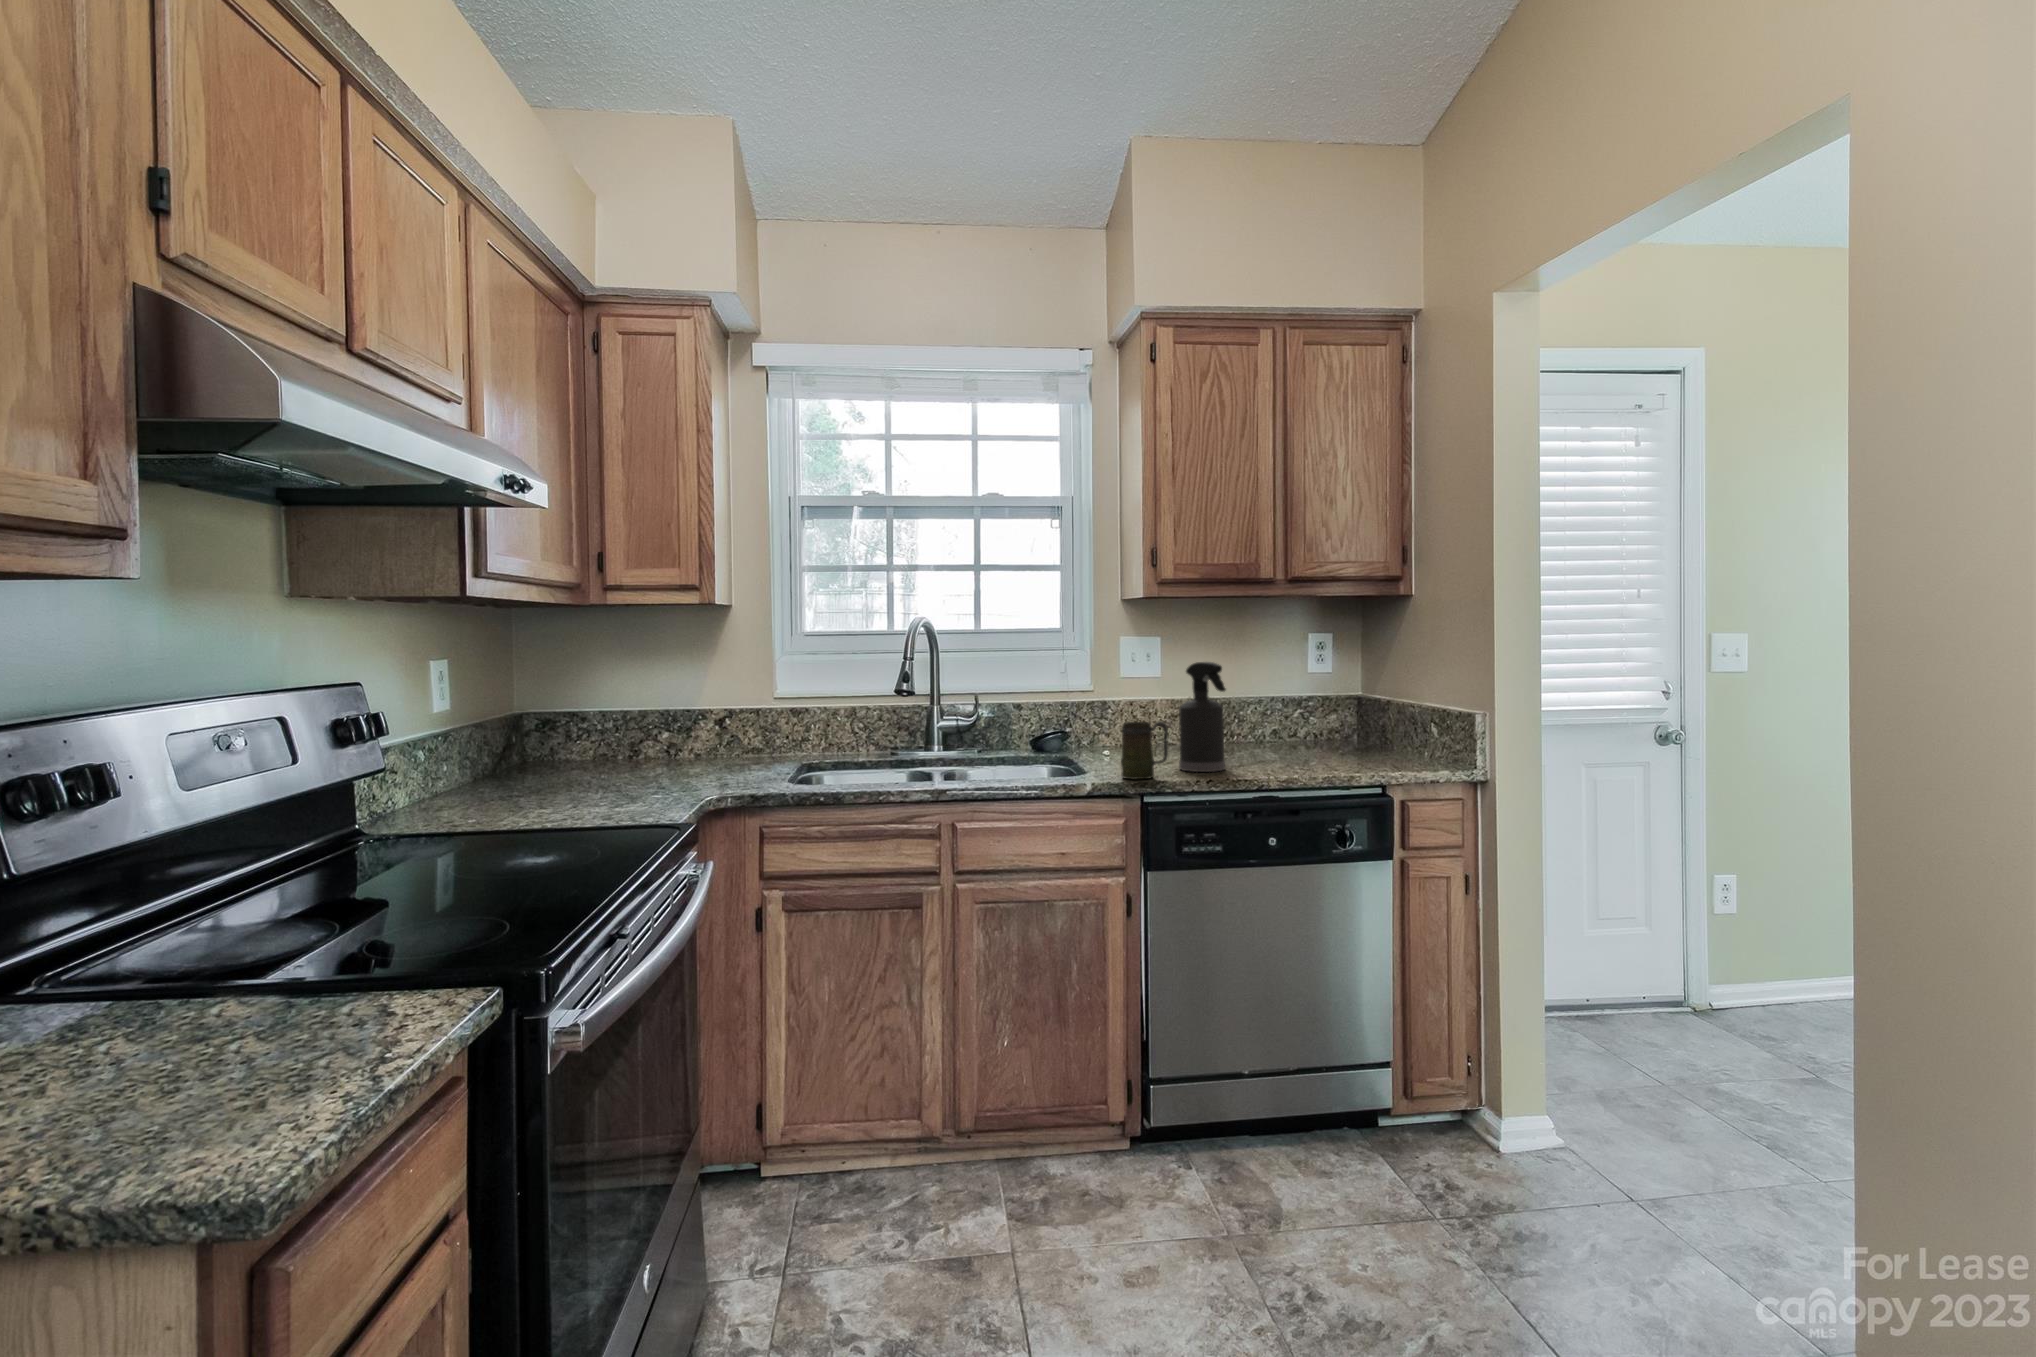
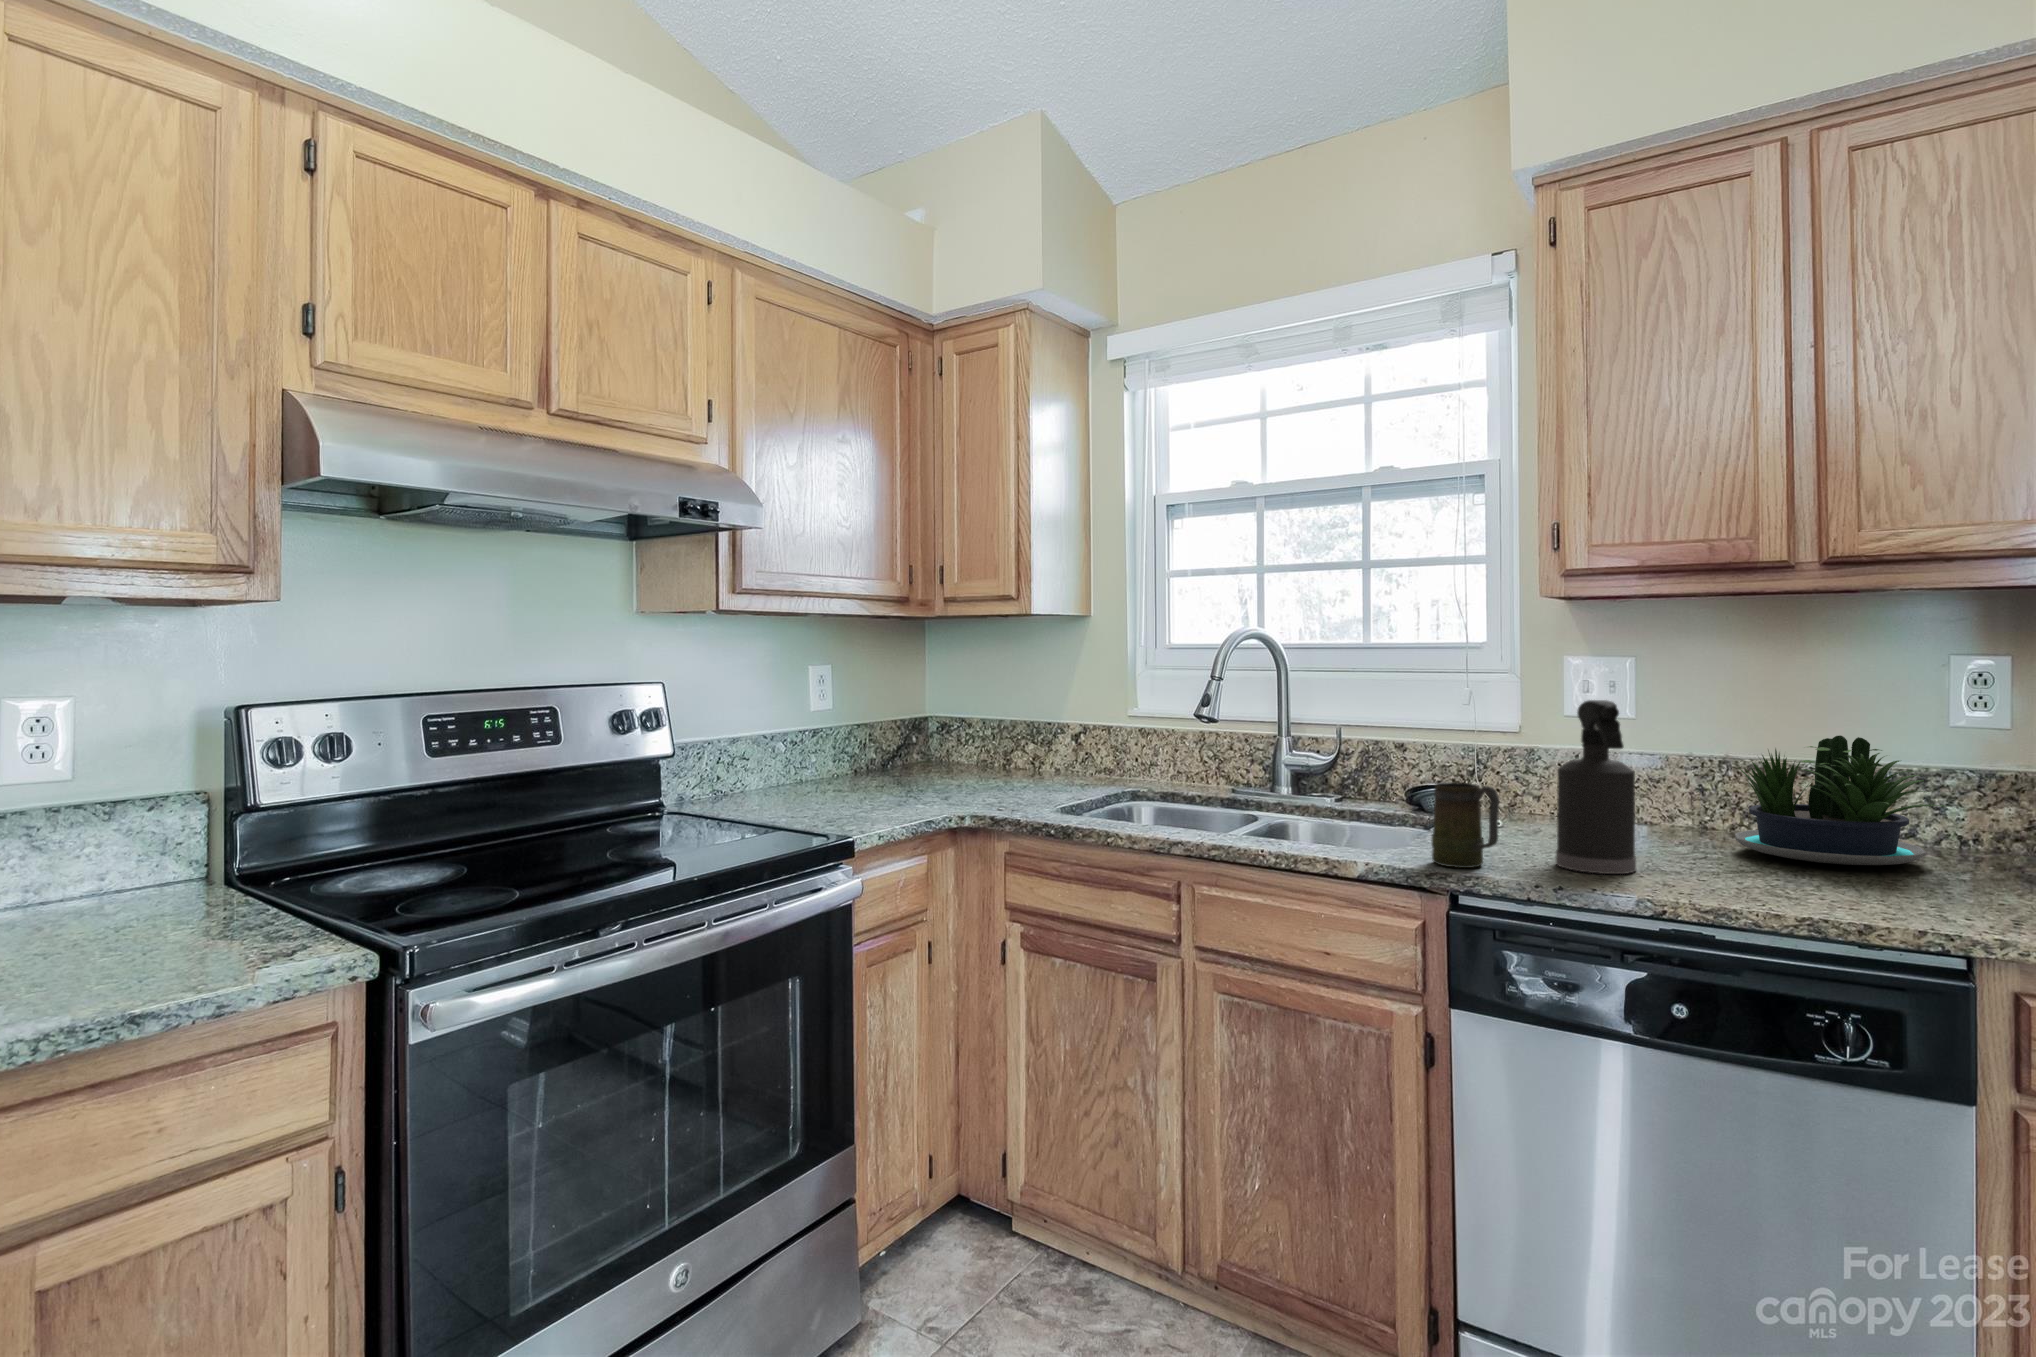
potted plant: none [1231,680,1338,753] -> present [1735,735,1942,865]

